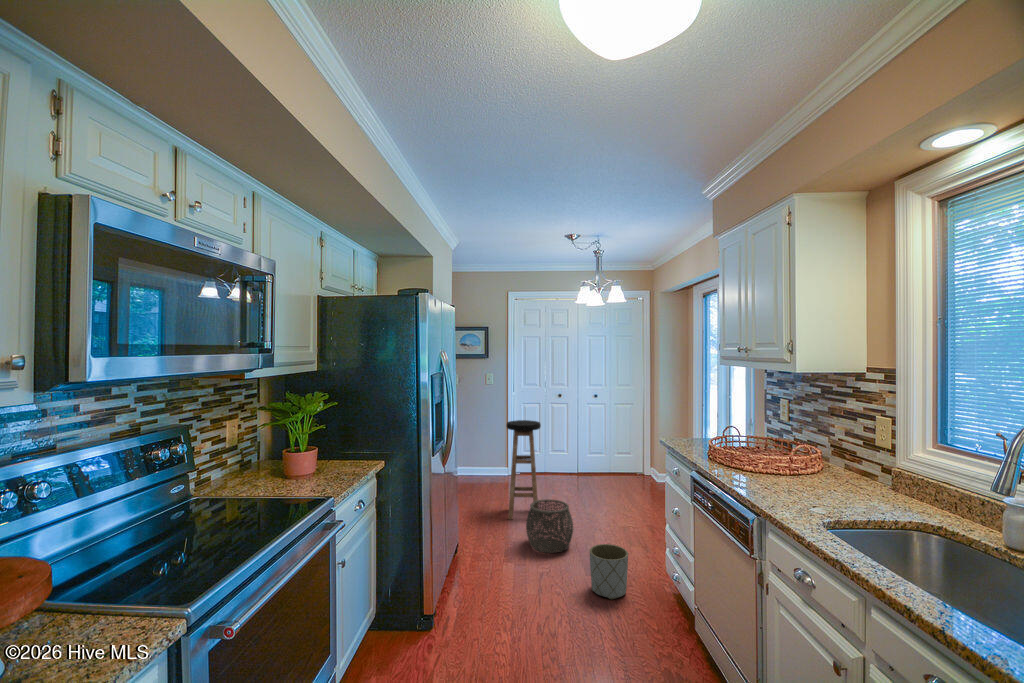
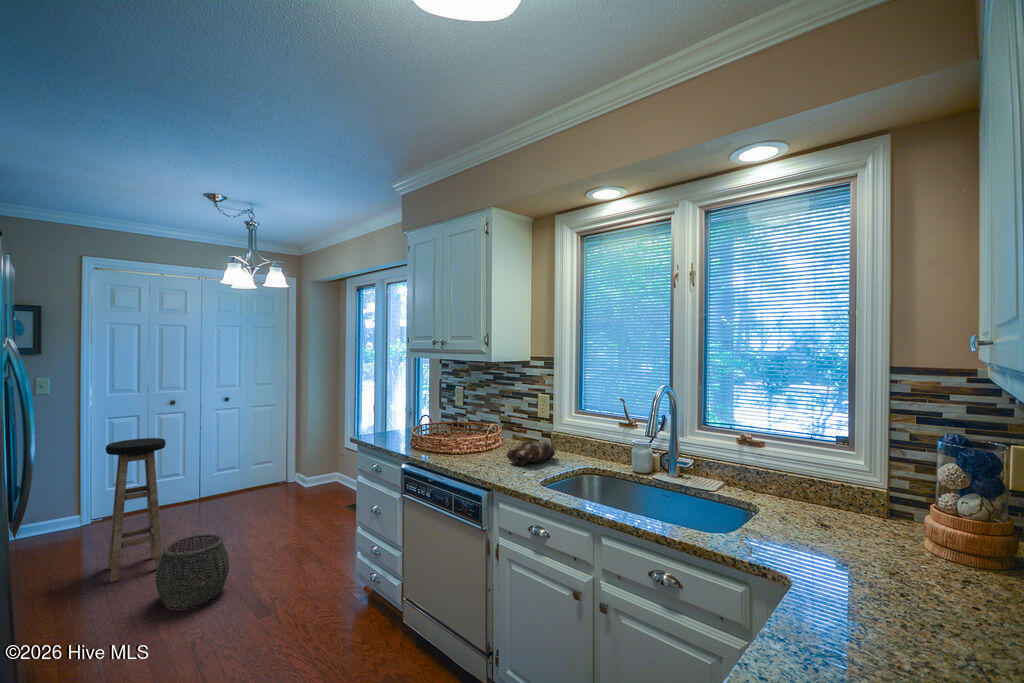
bread loaf: none [803,471,882,499] -> present [507,440,555,465]
planter: present [590,544,628,600] -> none [269,565,317,629]

